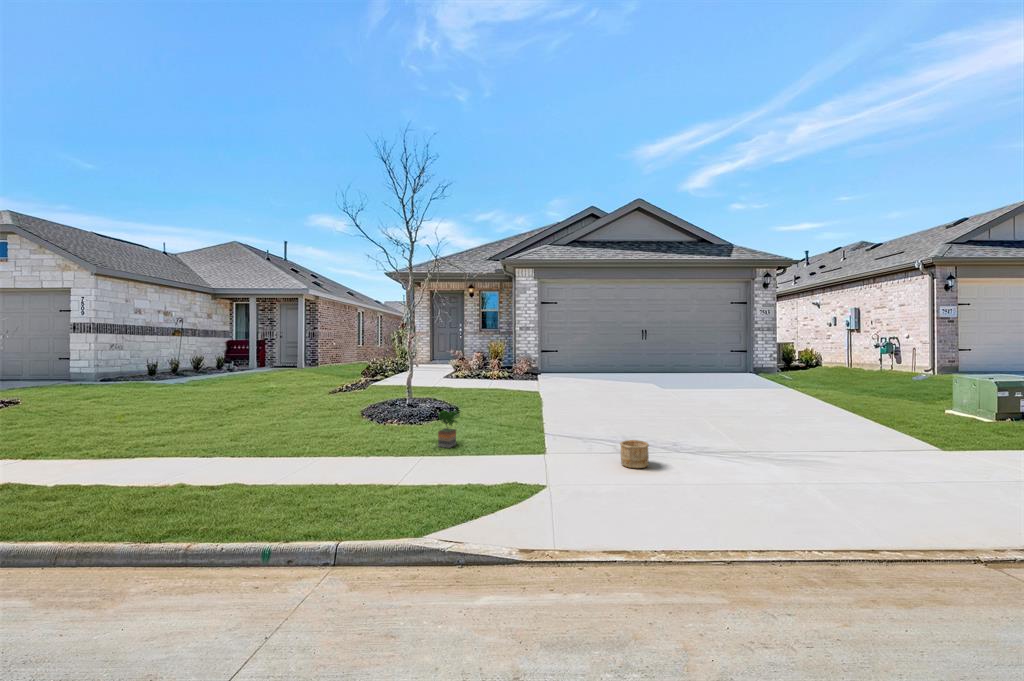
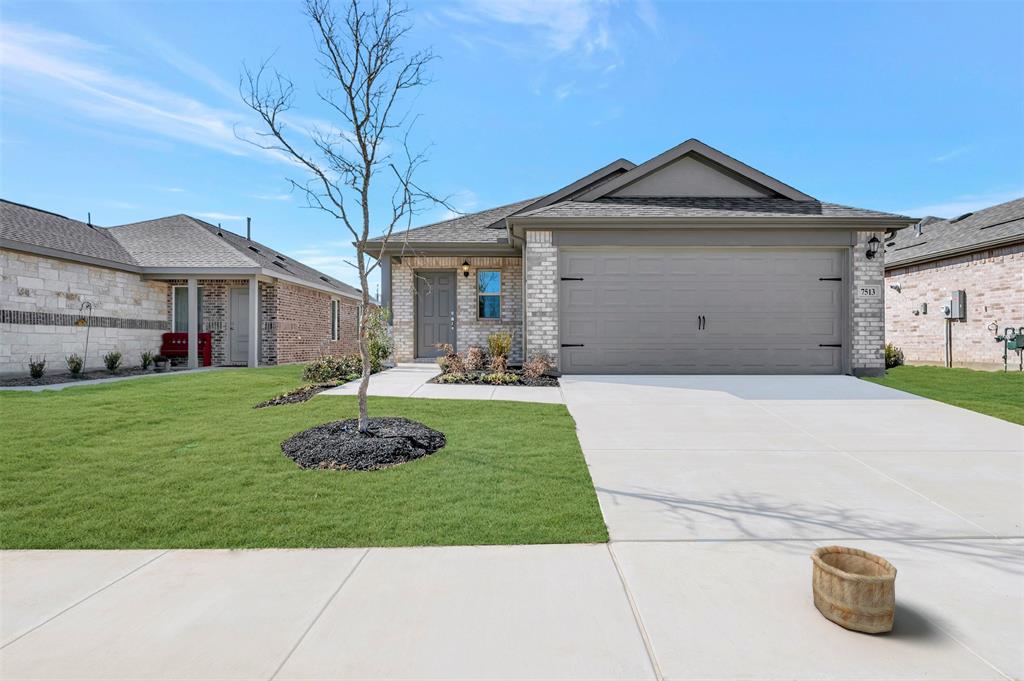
potted tree: present [438,410,460,448] -> none [381,459,432,544]

